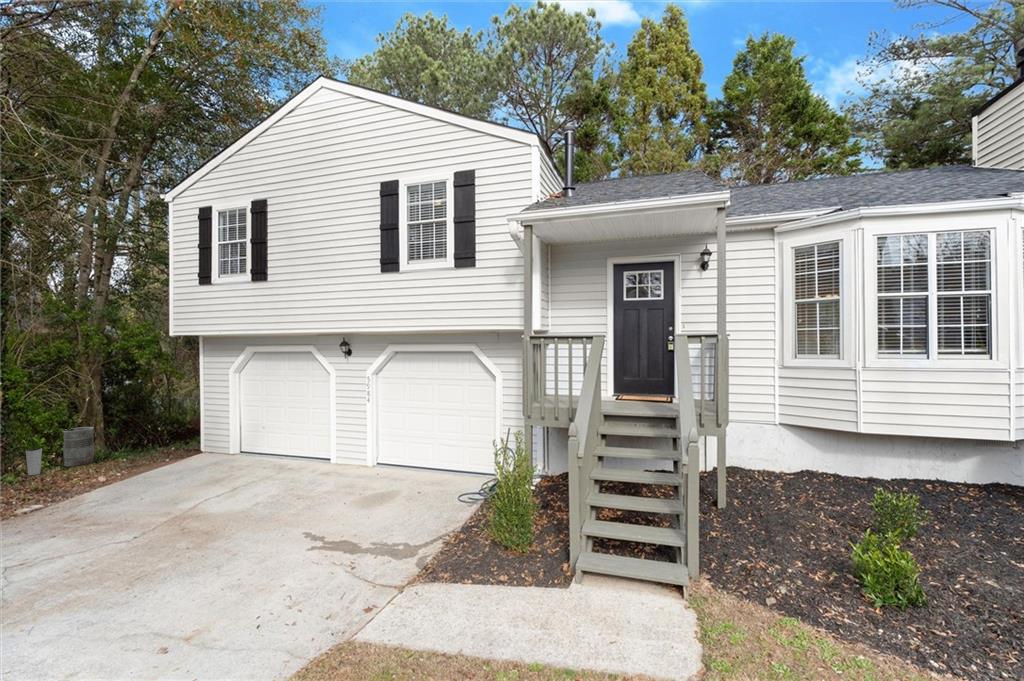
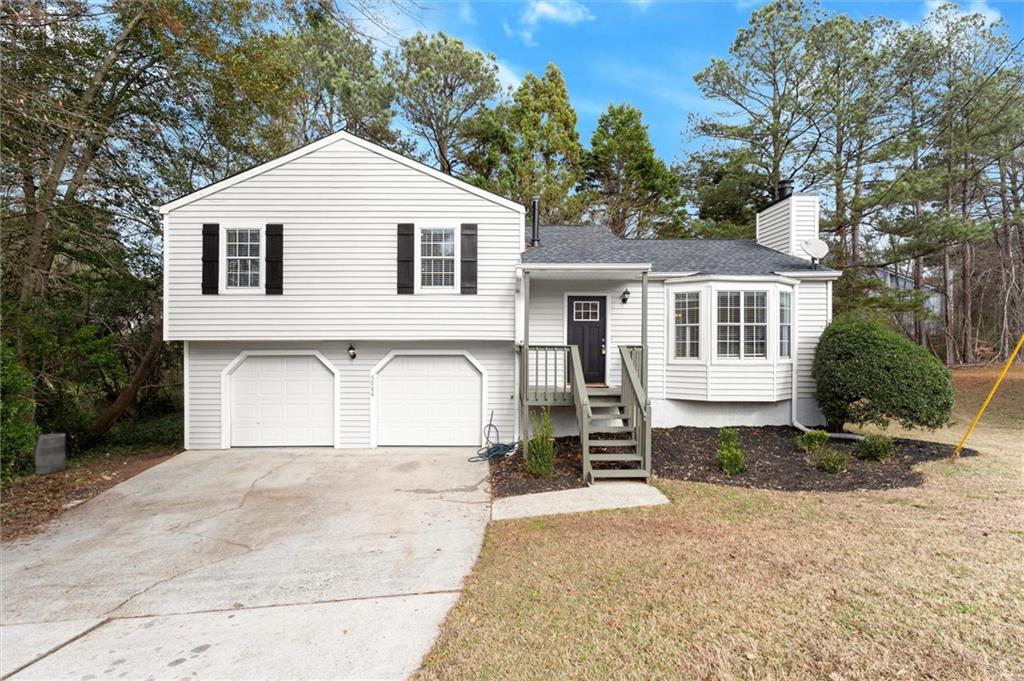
planter: present [24,435,44,475] -> none [9,440,32,482]

